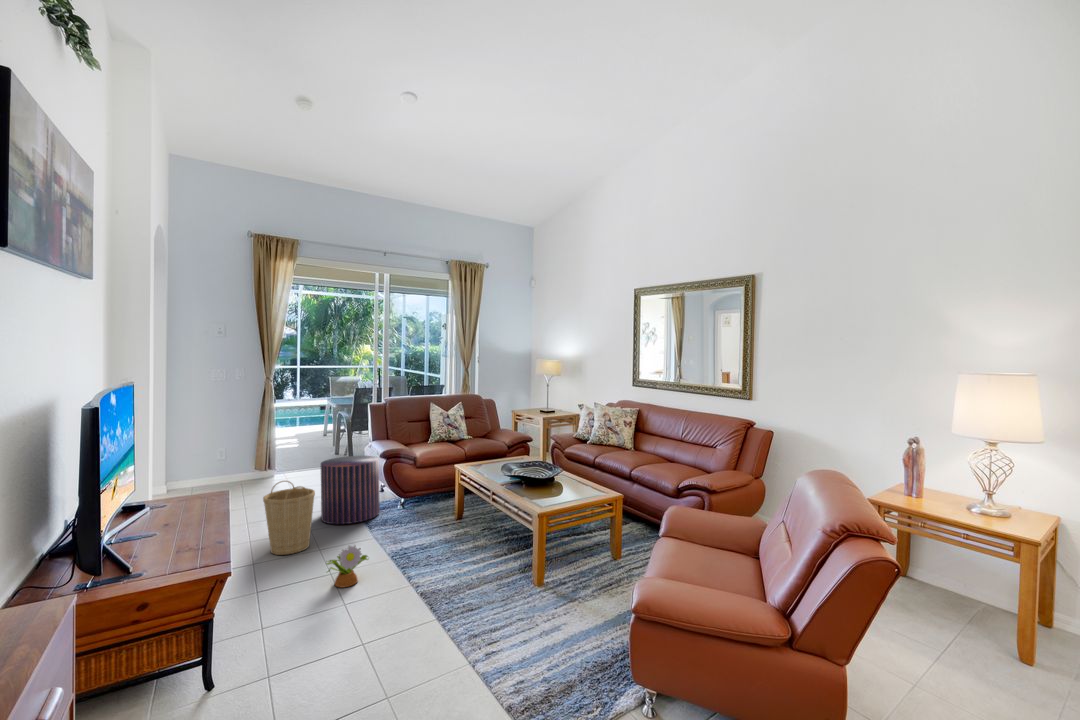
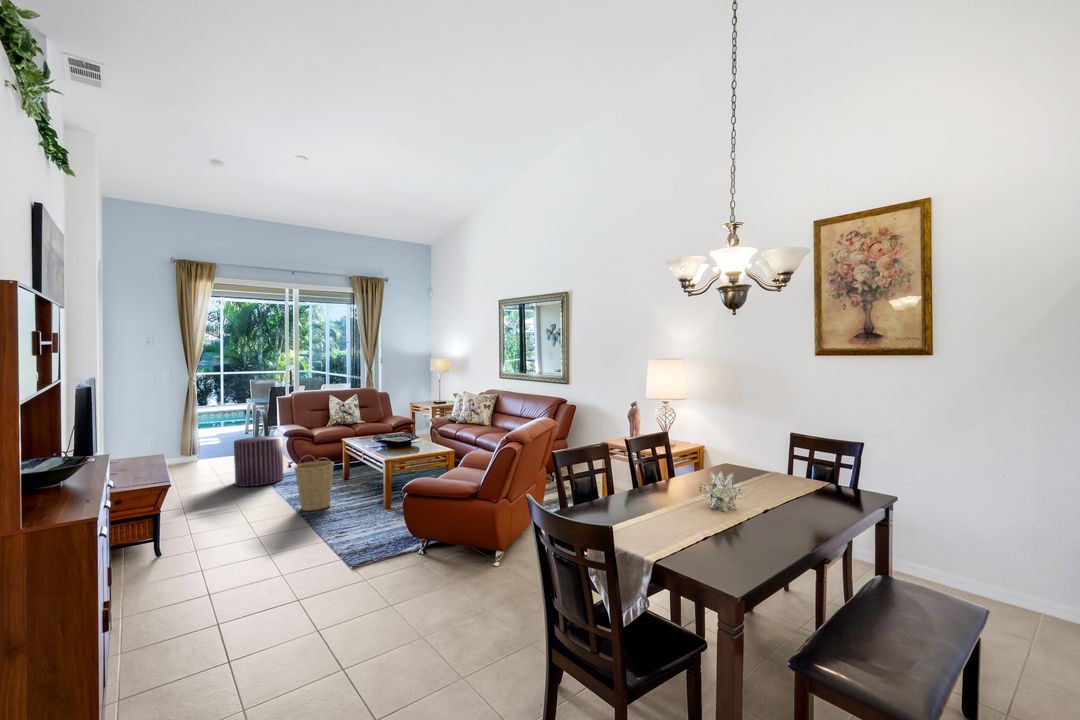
basket: present [263,481,315,555] -> present [294,455,334,511]
decorative plant: present [327,545,368,587] -> none [232,488,266,518]

